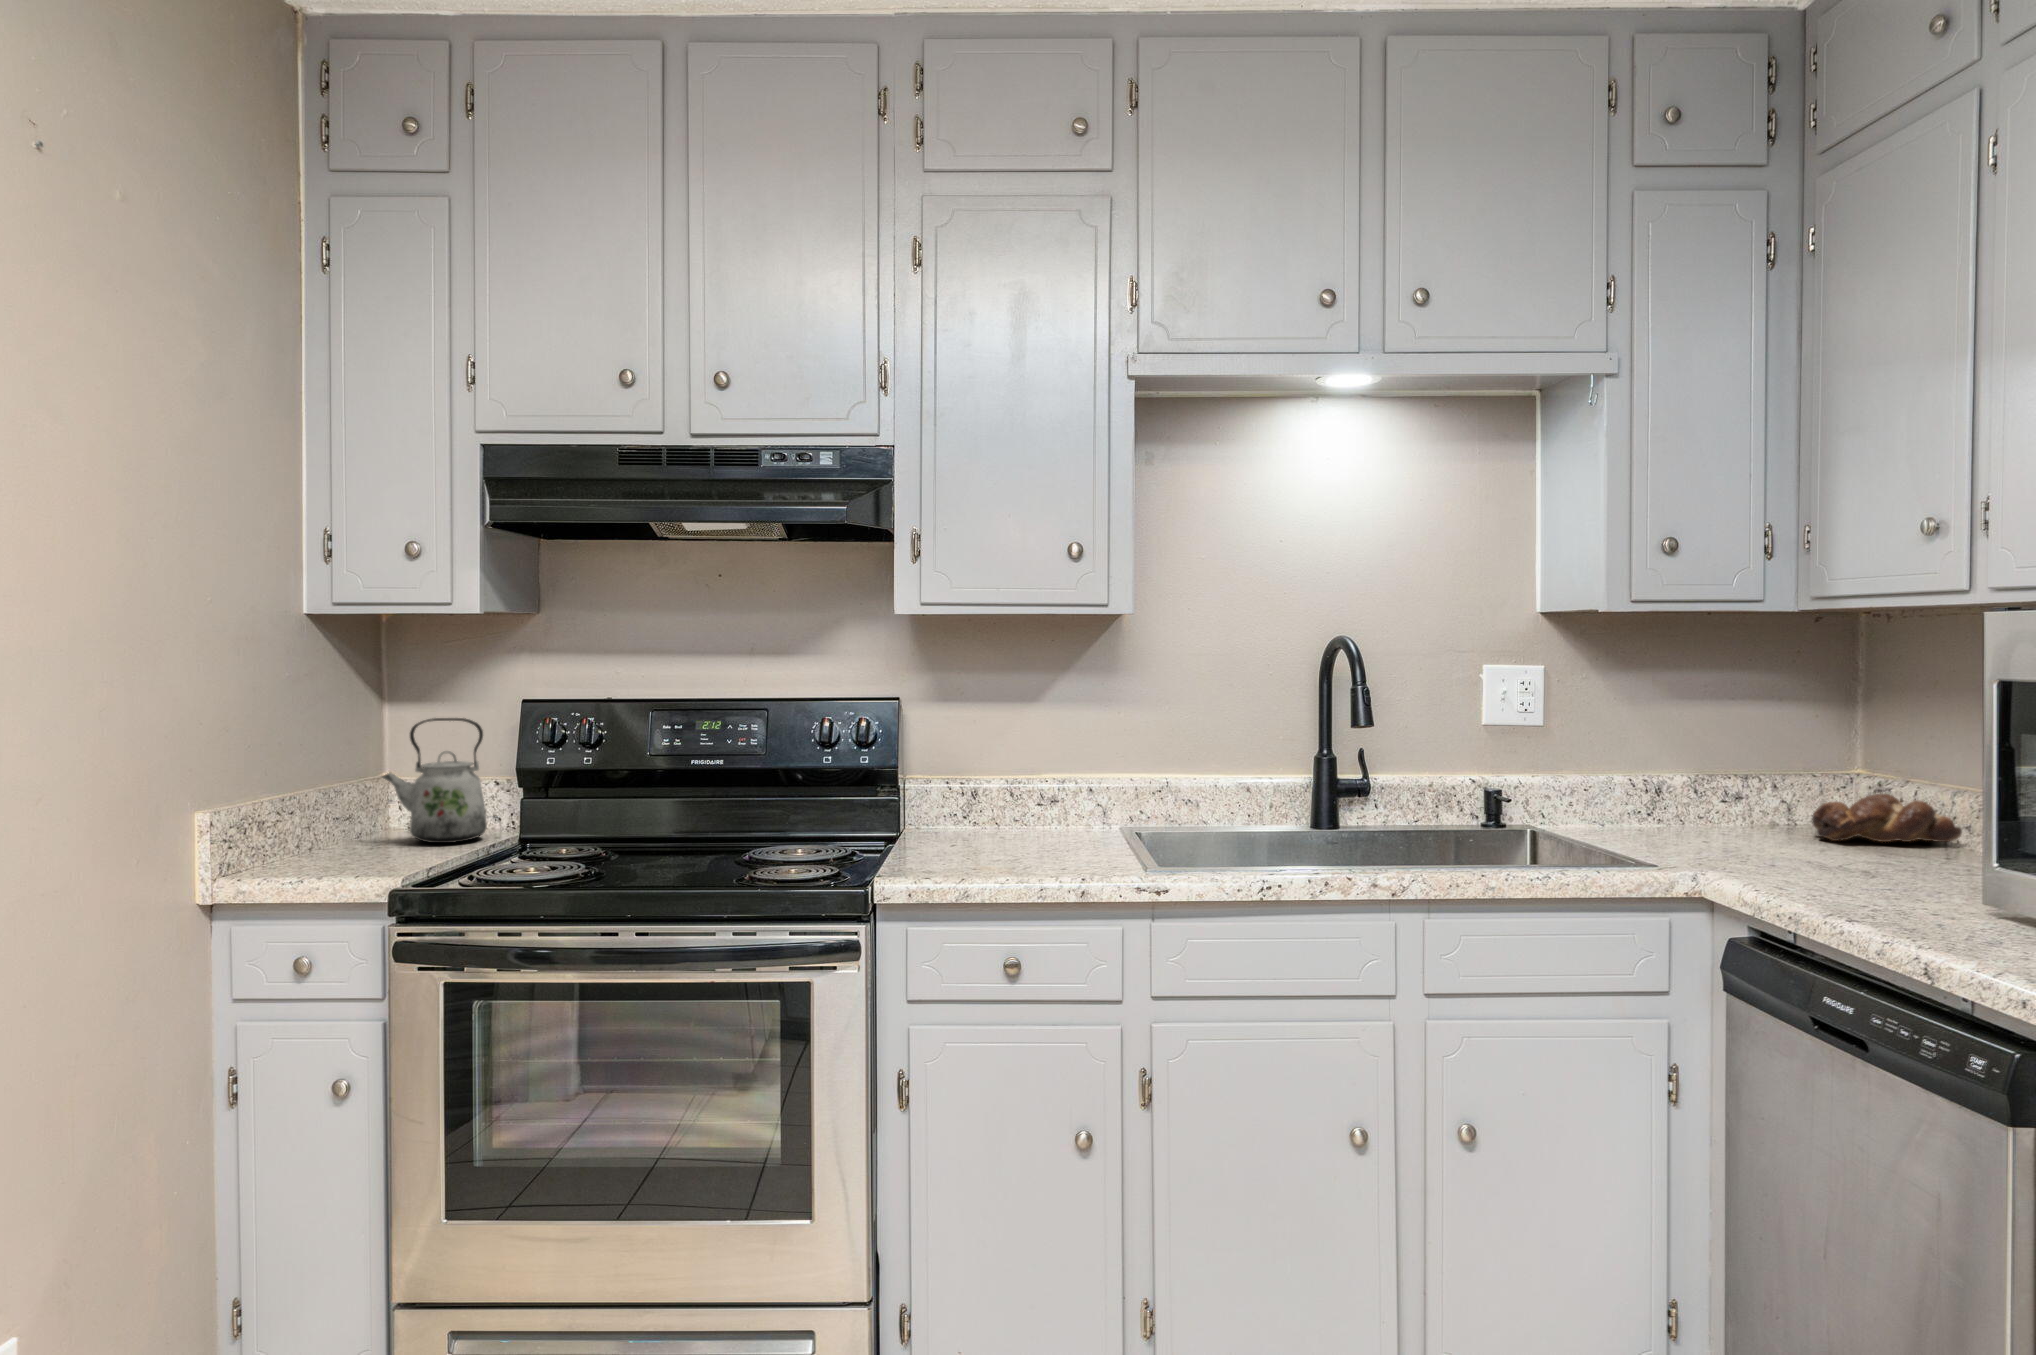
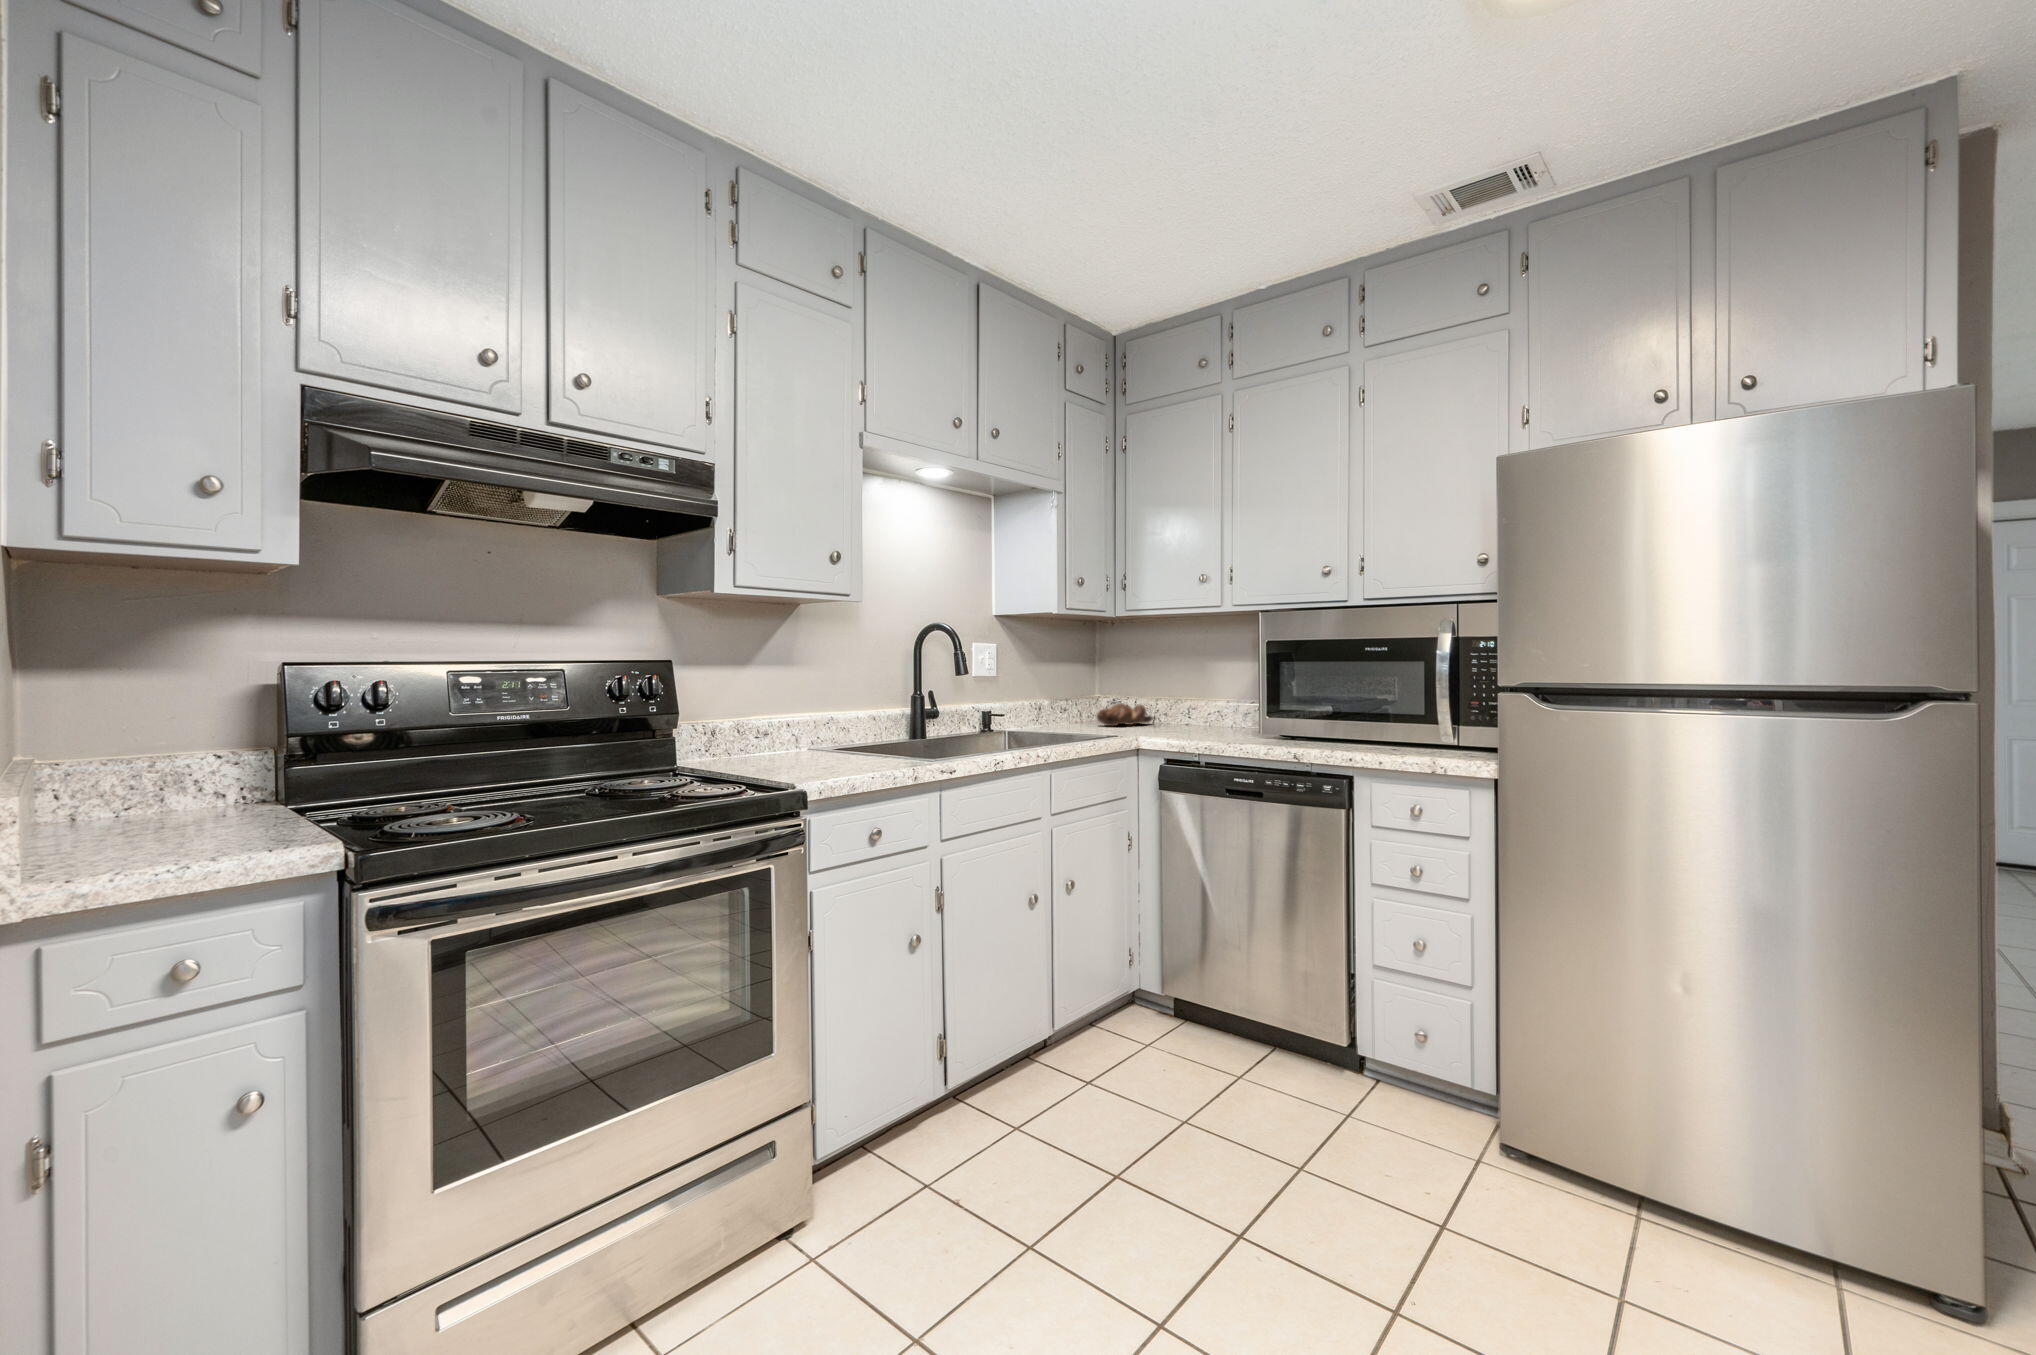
kettle: present [382,718,487,843] -> none [91,678,254,825]

